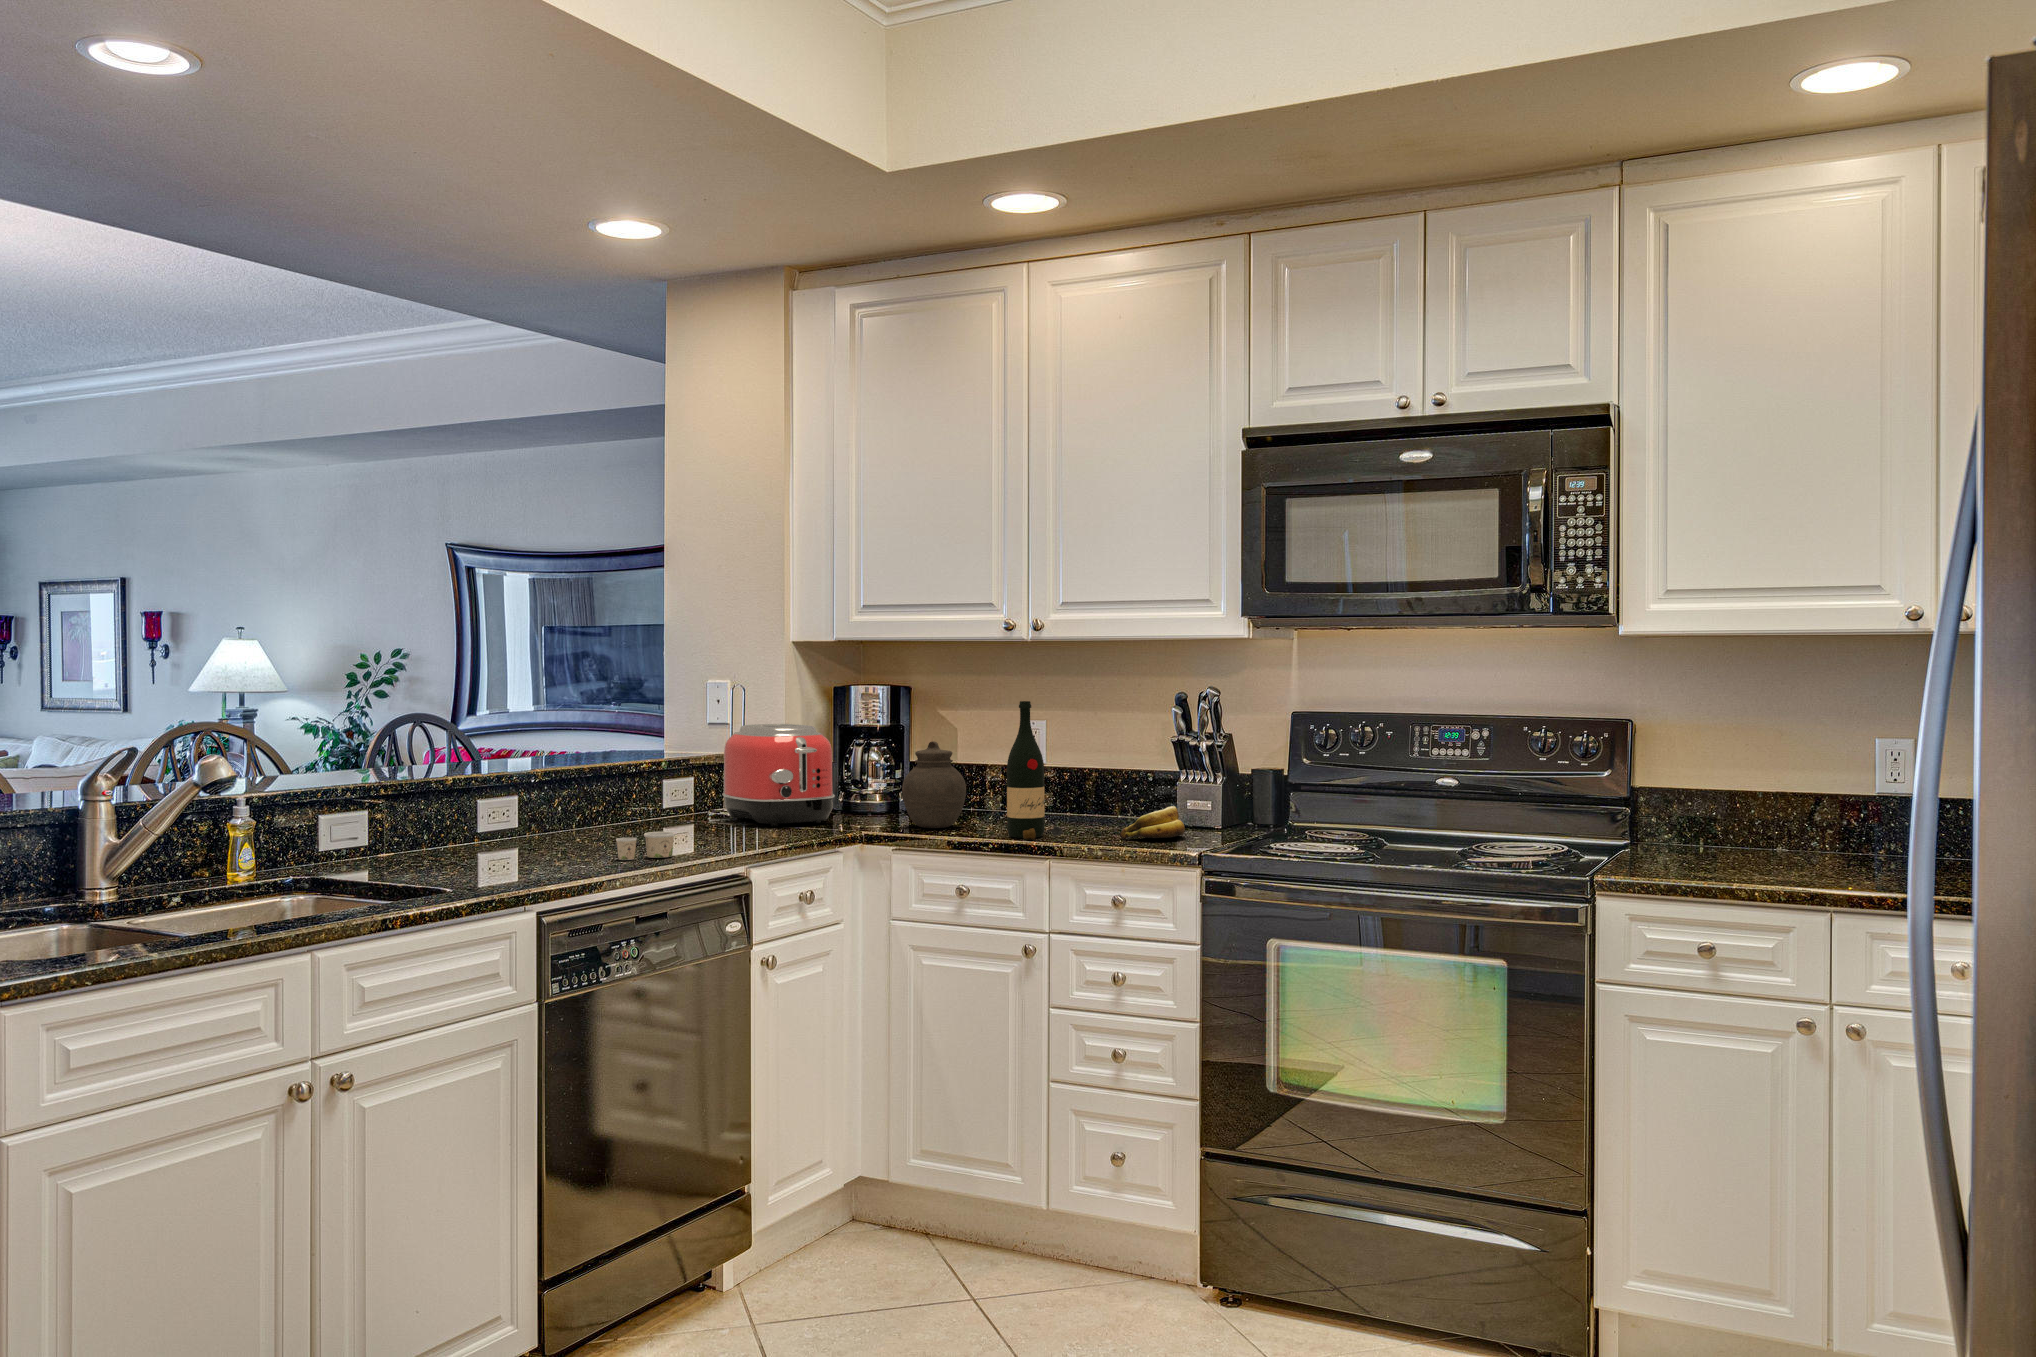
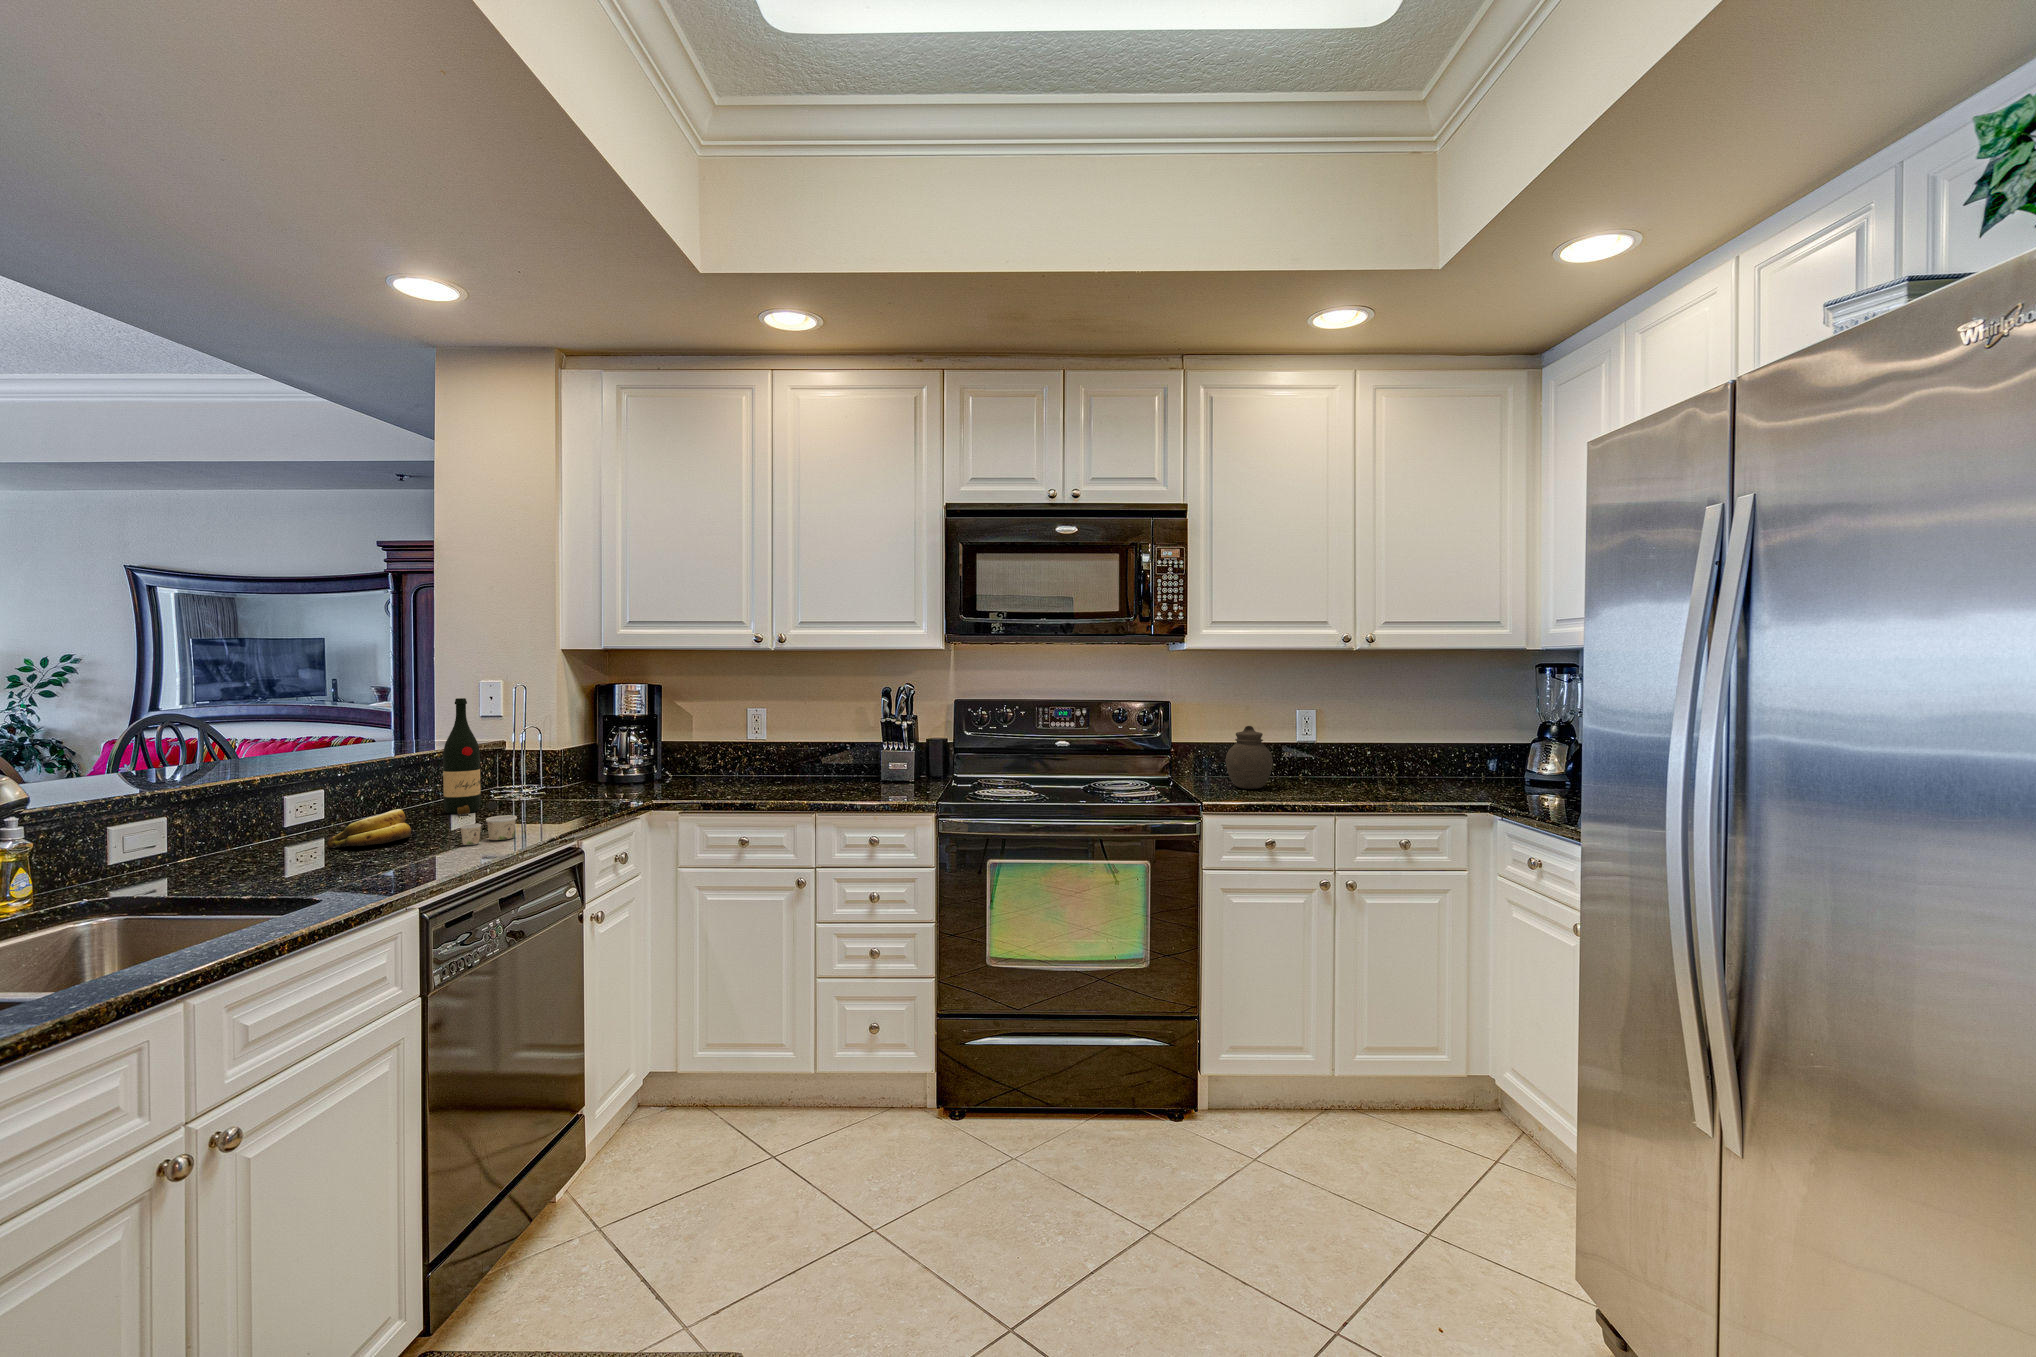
wine bottle: present [1007,701,1063,839] -> present [443,698,498,815]
toaster: present [722,724,835,826] -> none [512,716,619,800]
jar: present [902,741,966,828] -> present [1226,726,1273,789]
banana: present [1120,806,1185,839] -> present [327,809,411,848]

